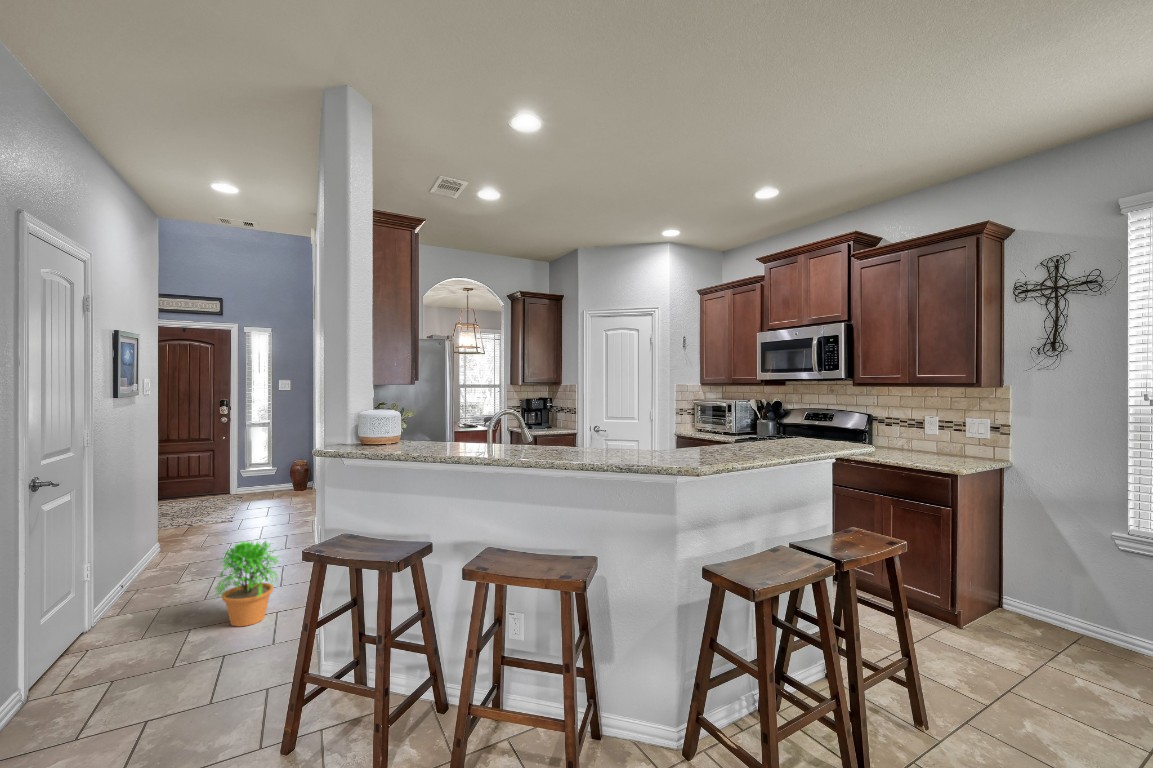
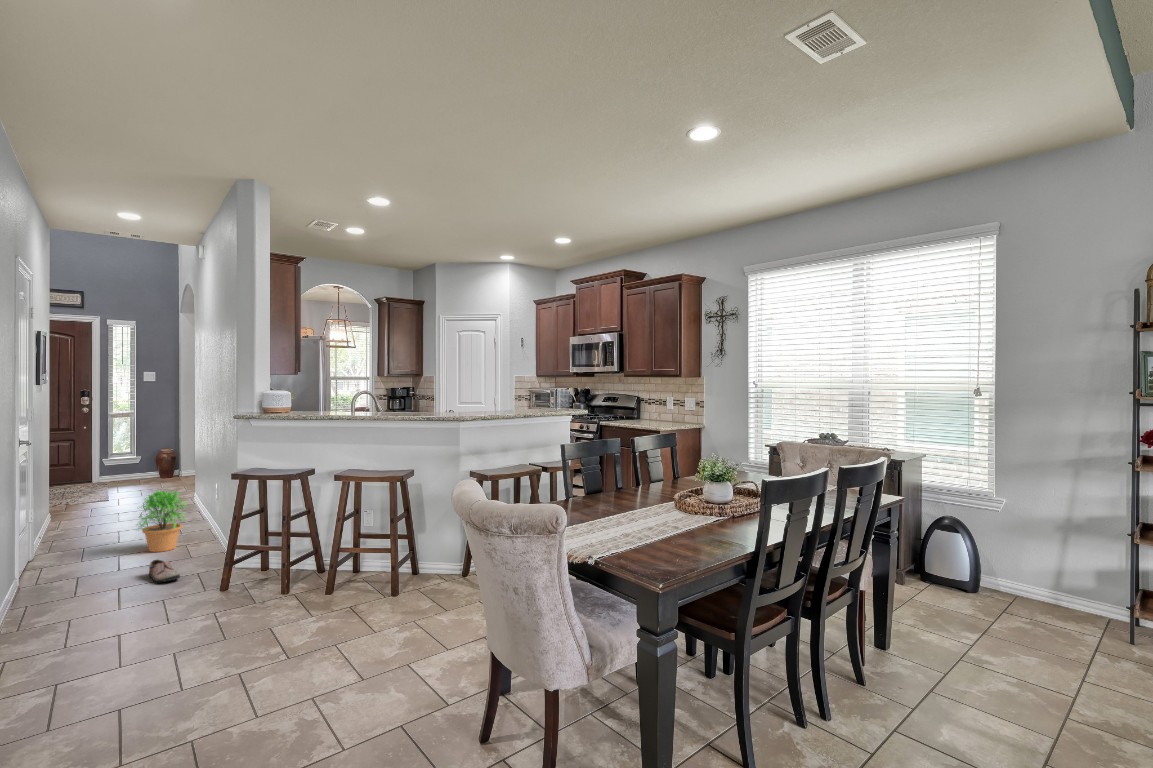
shoe: none [204,660,241,708] -> present [149,559,180,582]

